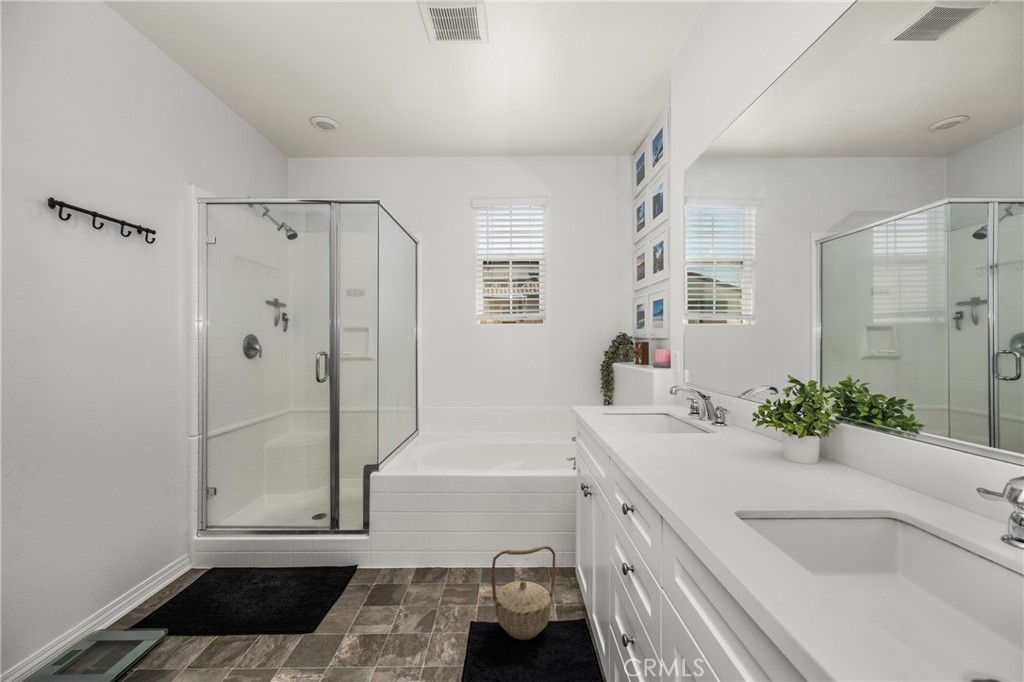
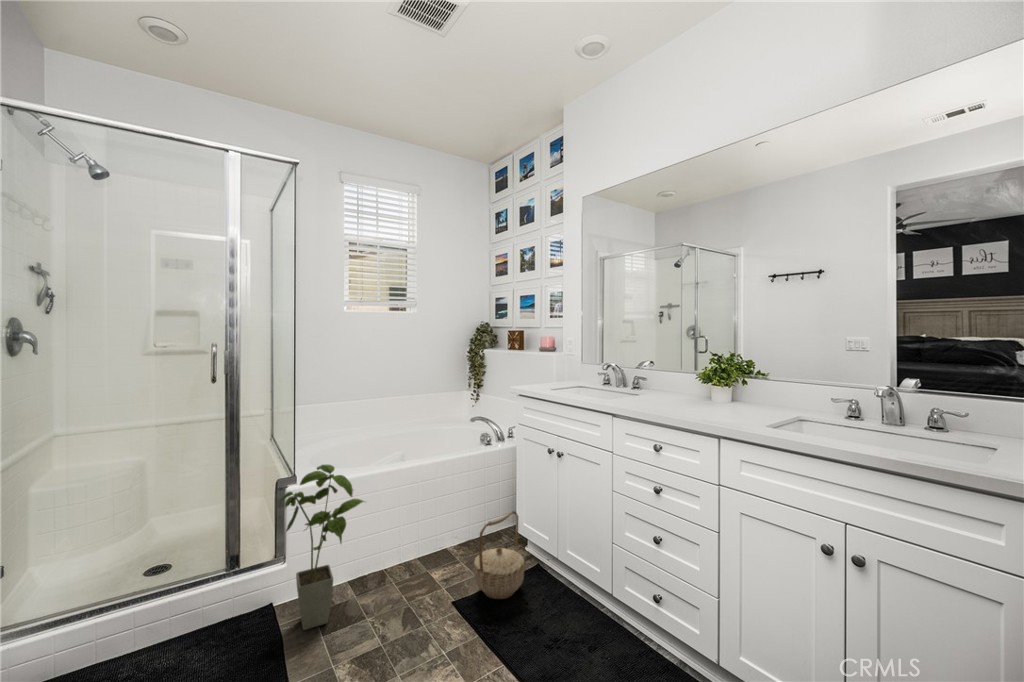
house plant: none [344,460,419,598] -> present [280,465,365,630]

